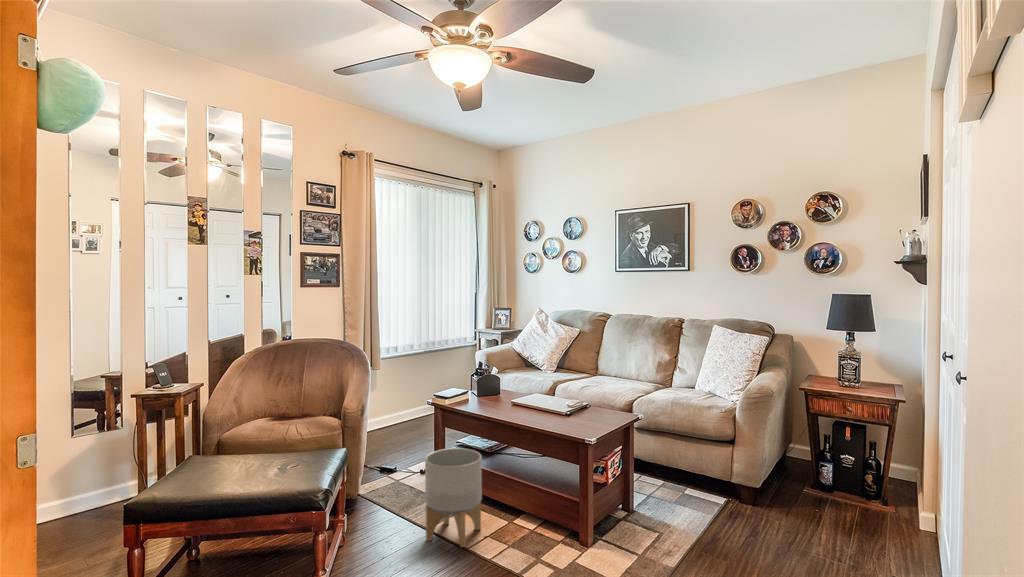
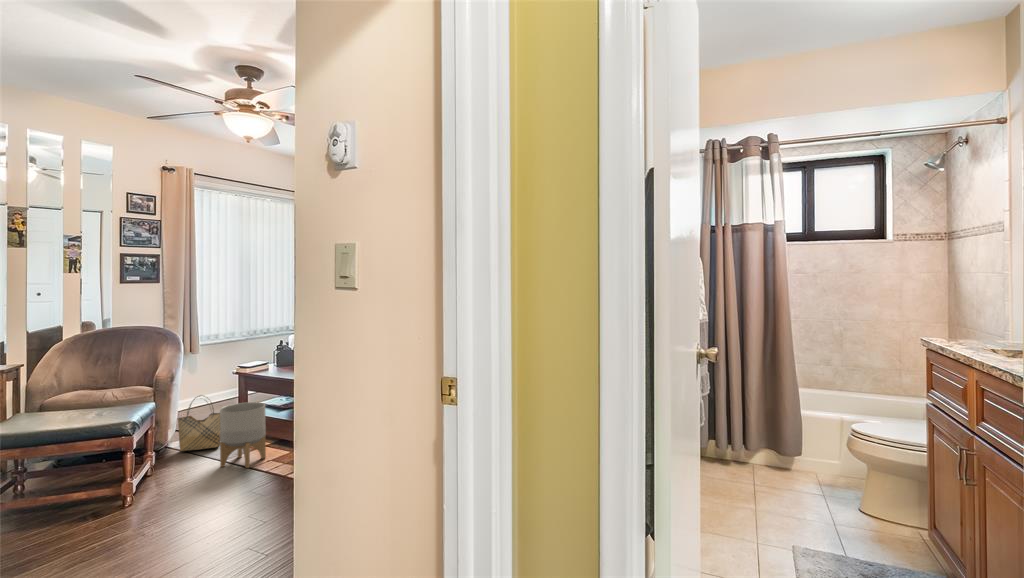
woven basket: none [368,431,420,506] -> present [178,396,220,451]

